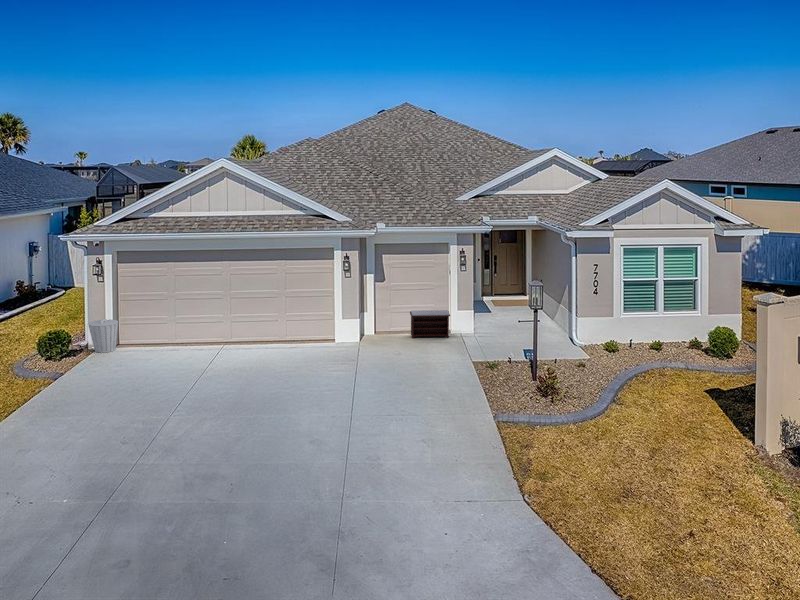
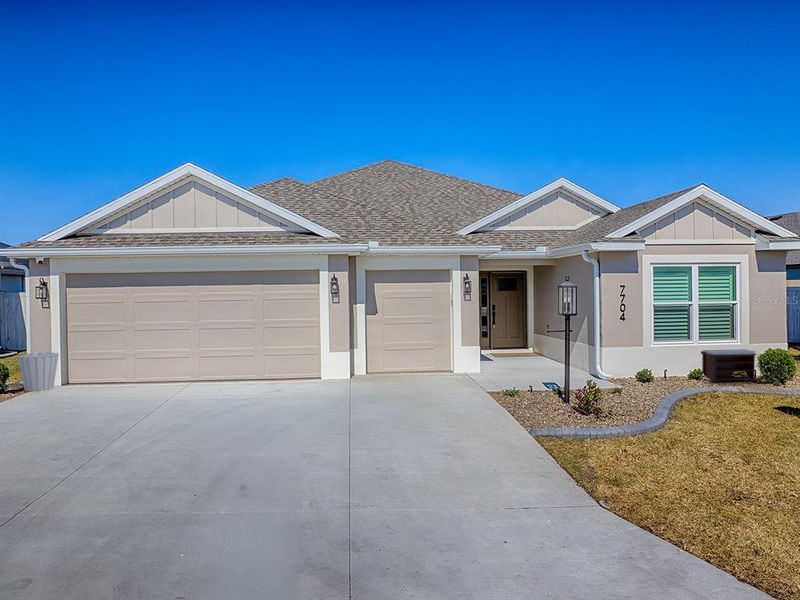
bench: present [410,310,450,338] -> present [701,349,757,383]

